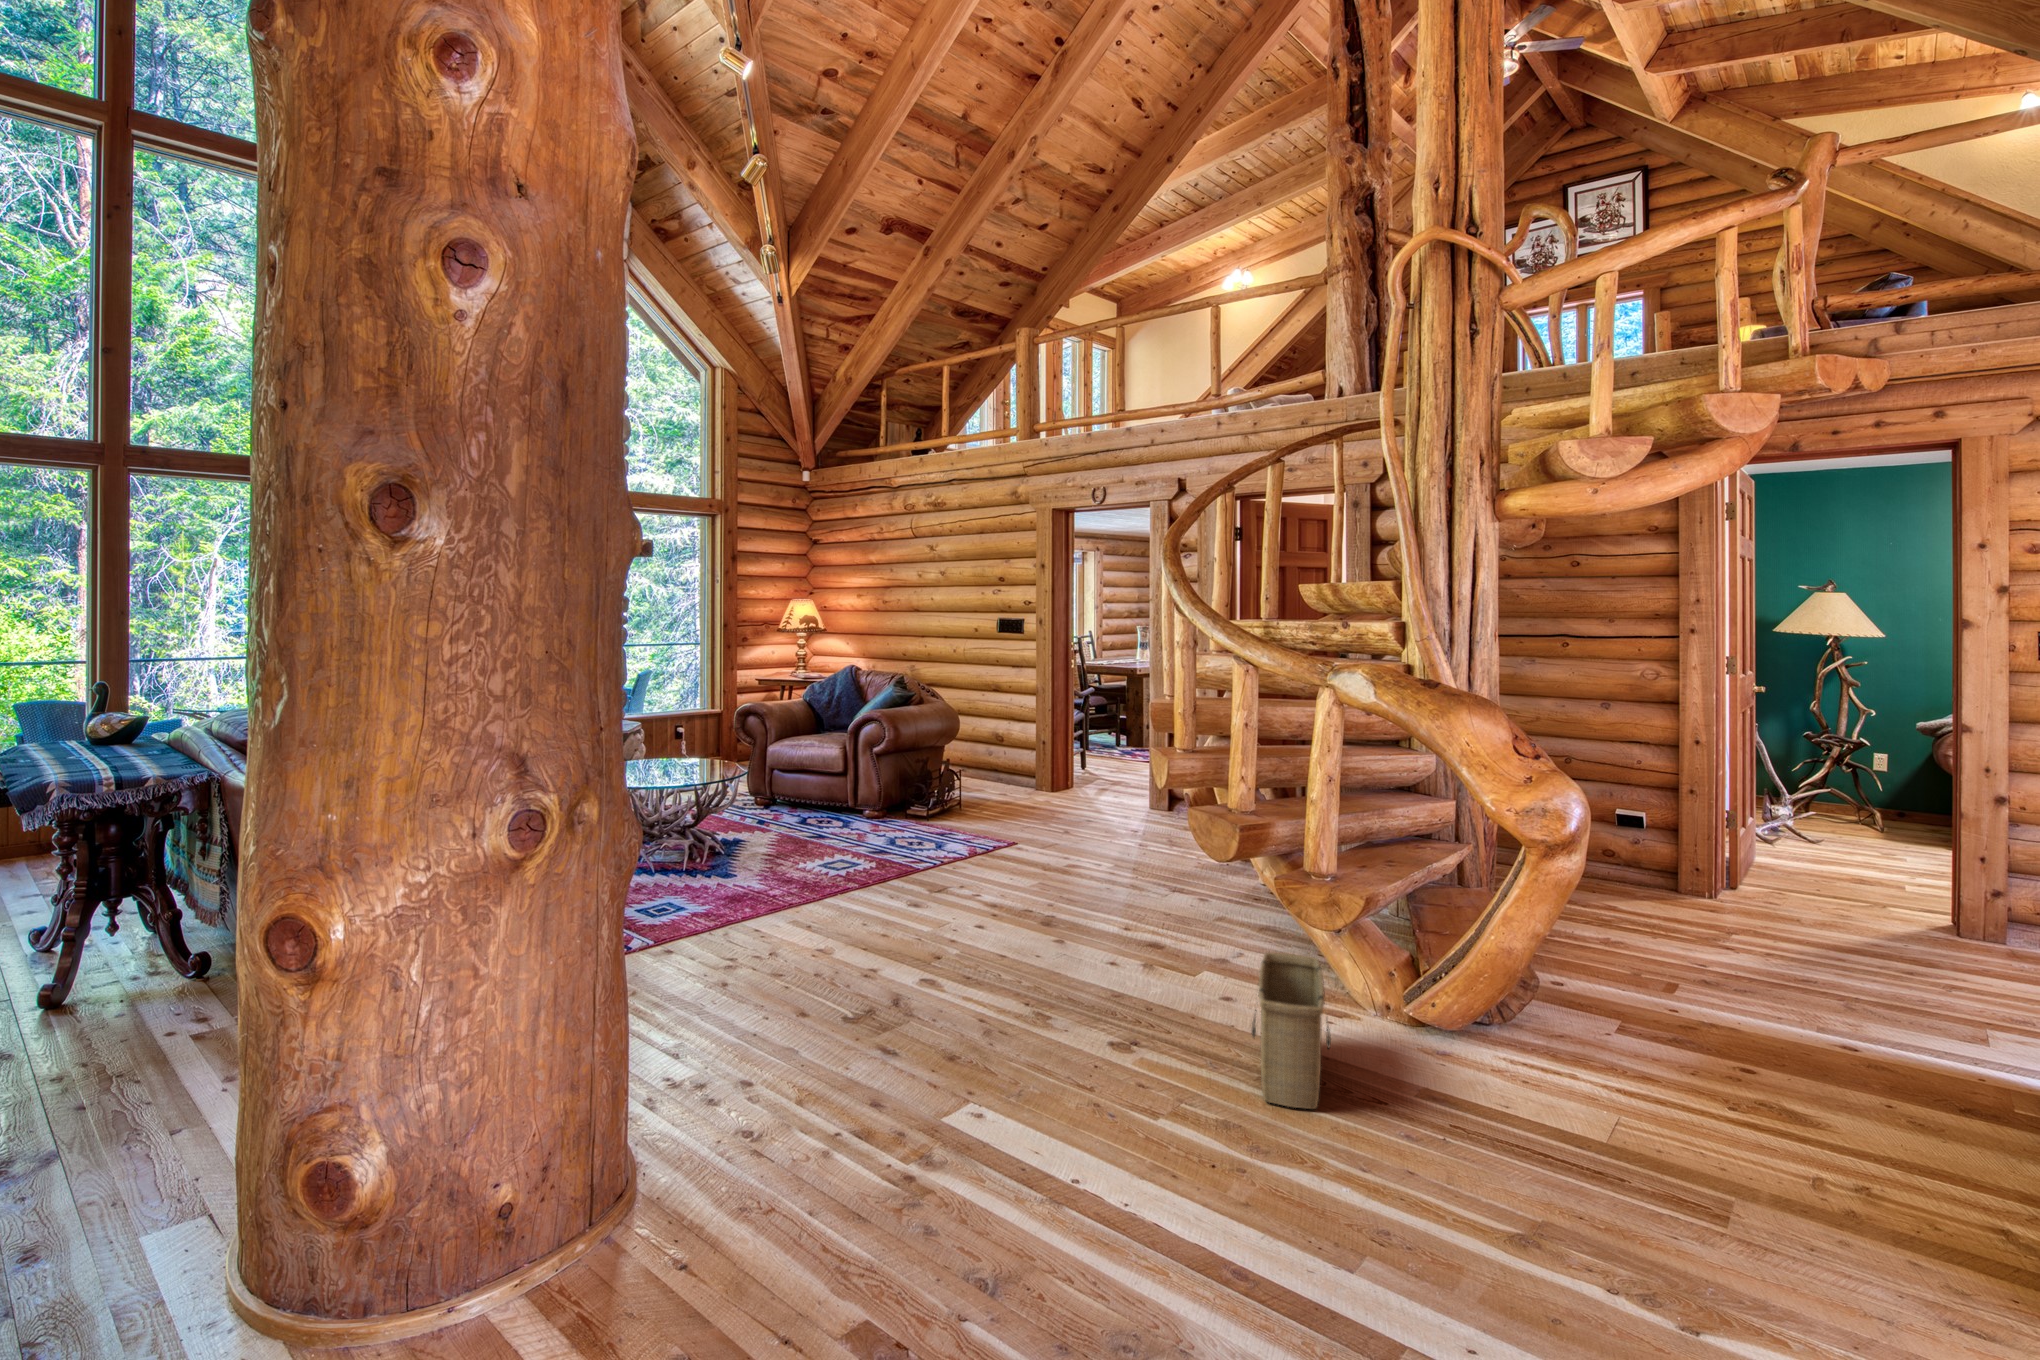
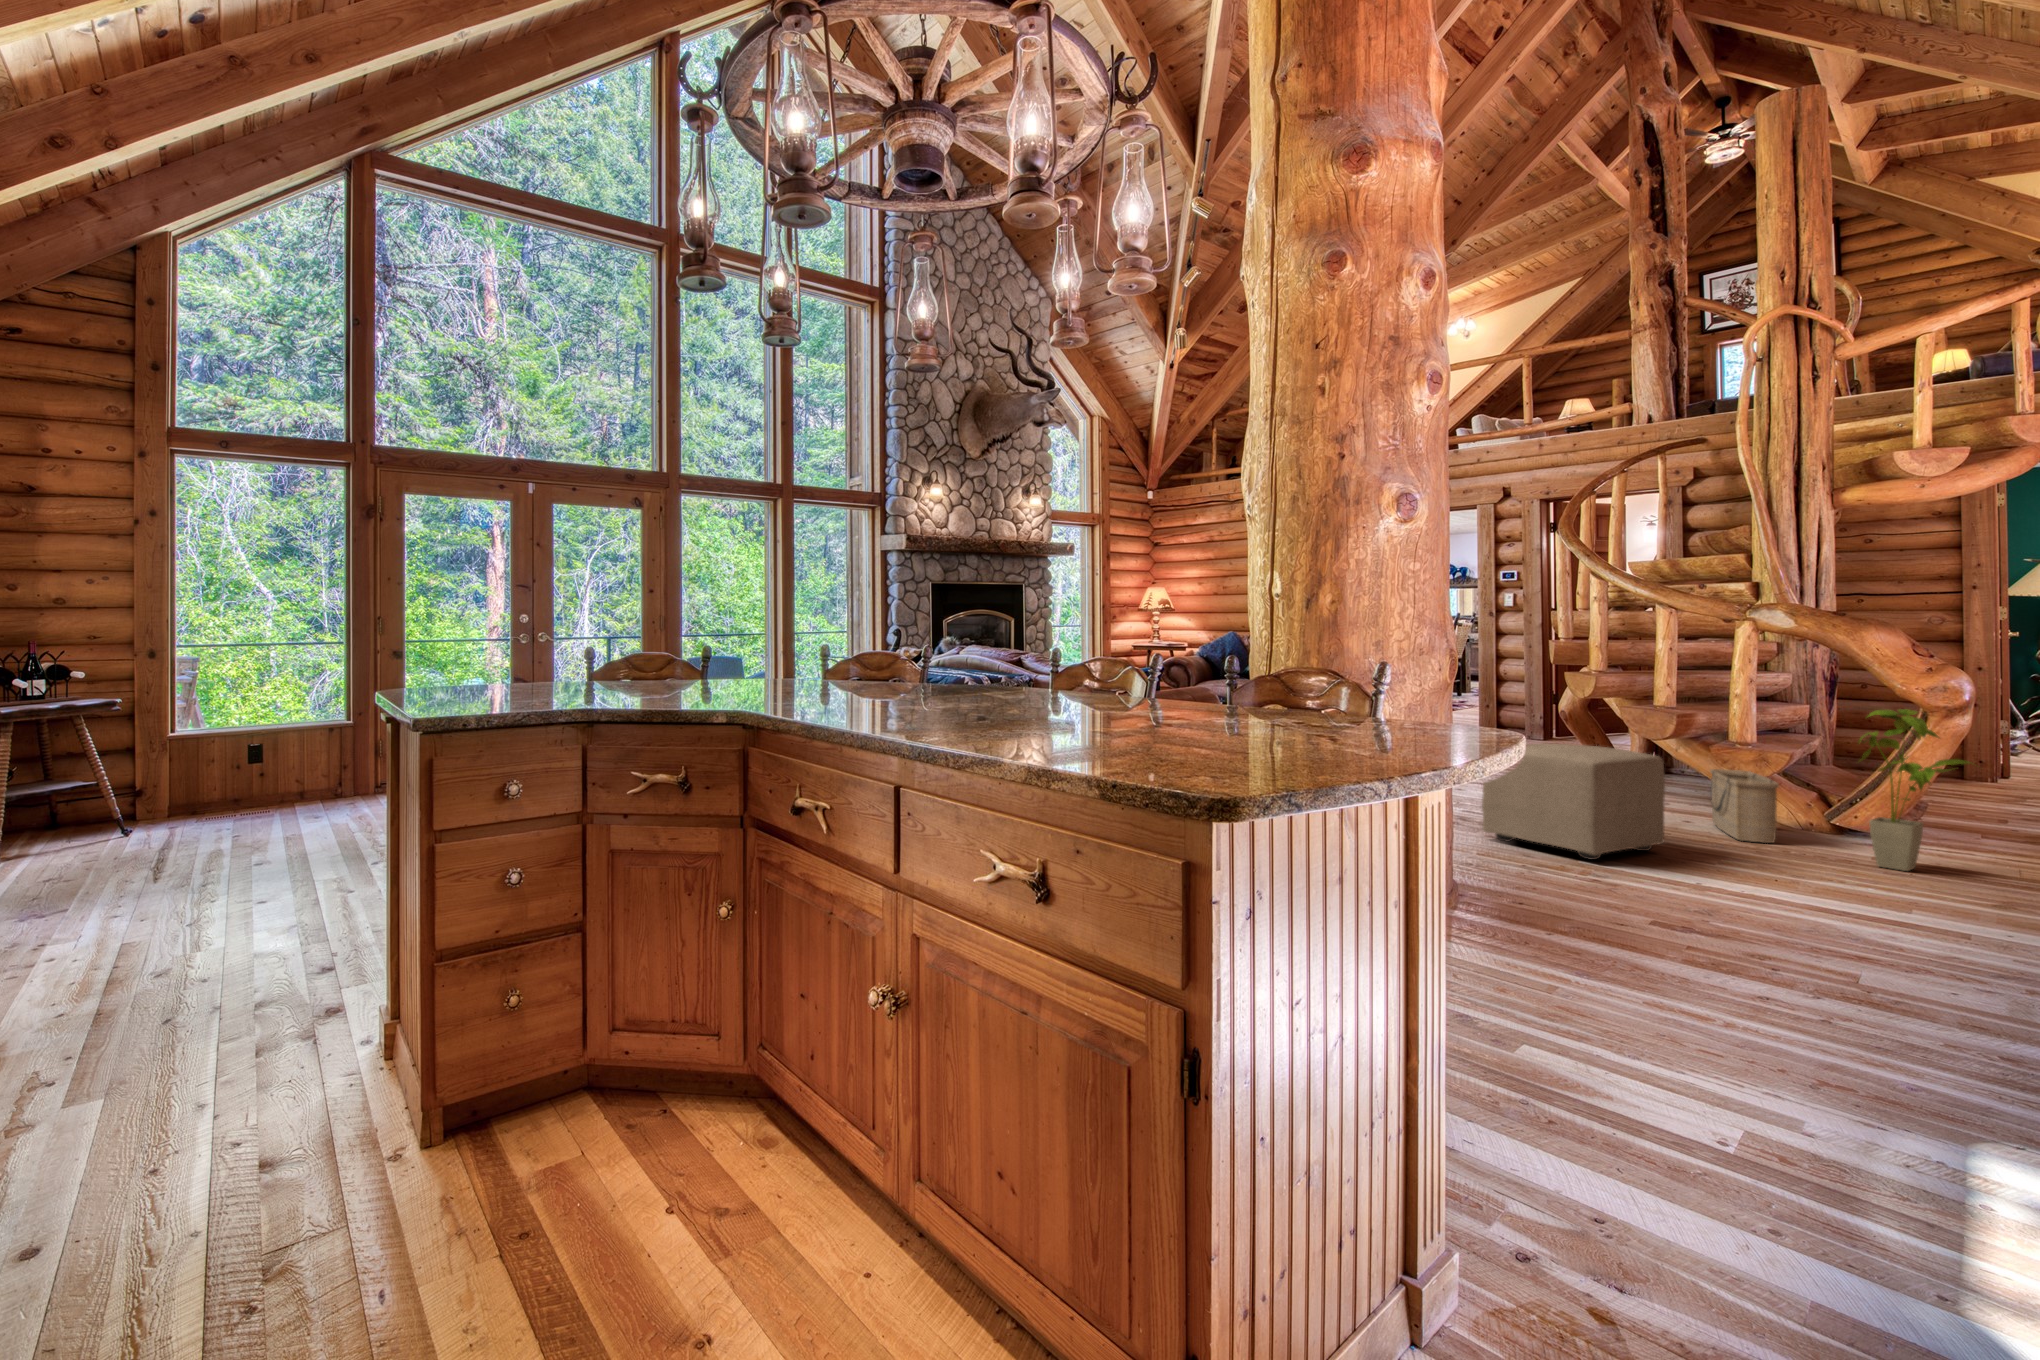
house plant: none [1406,910,1591,1211] -> present [1858,709,1972,871]
ottoman: none [823,935,1103,1215] -> present [1482,744,1665,860]

